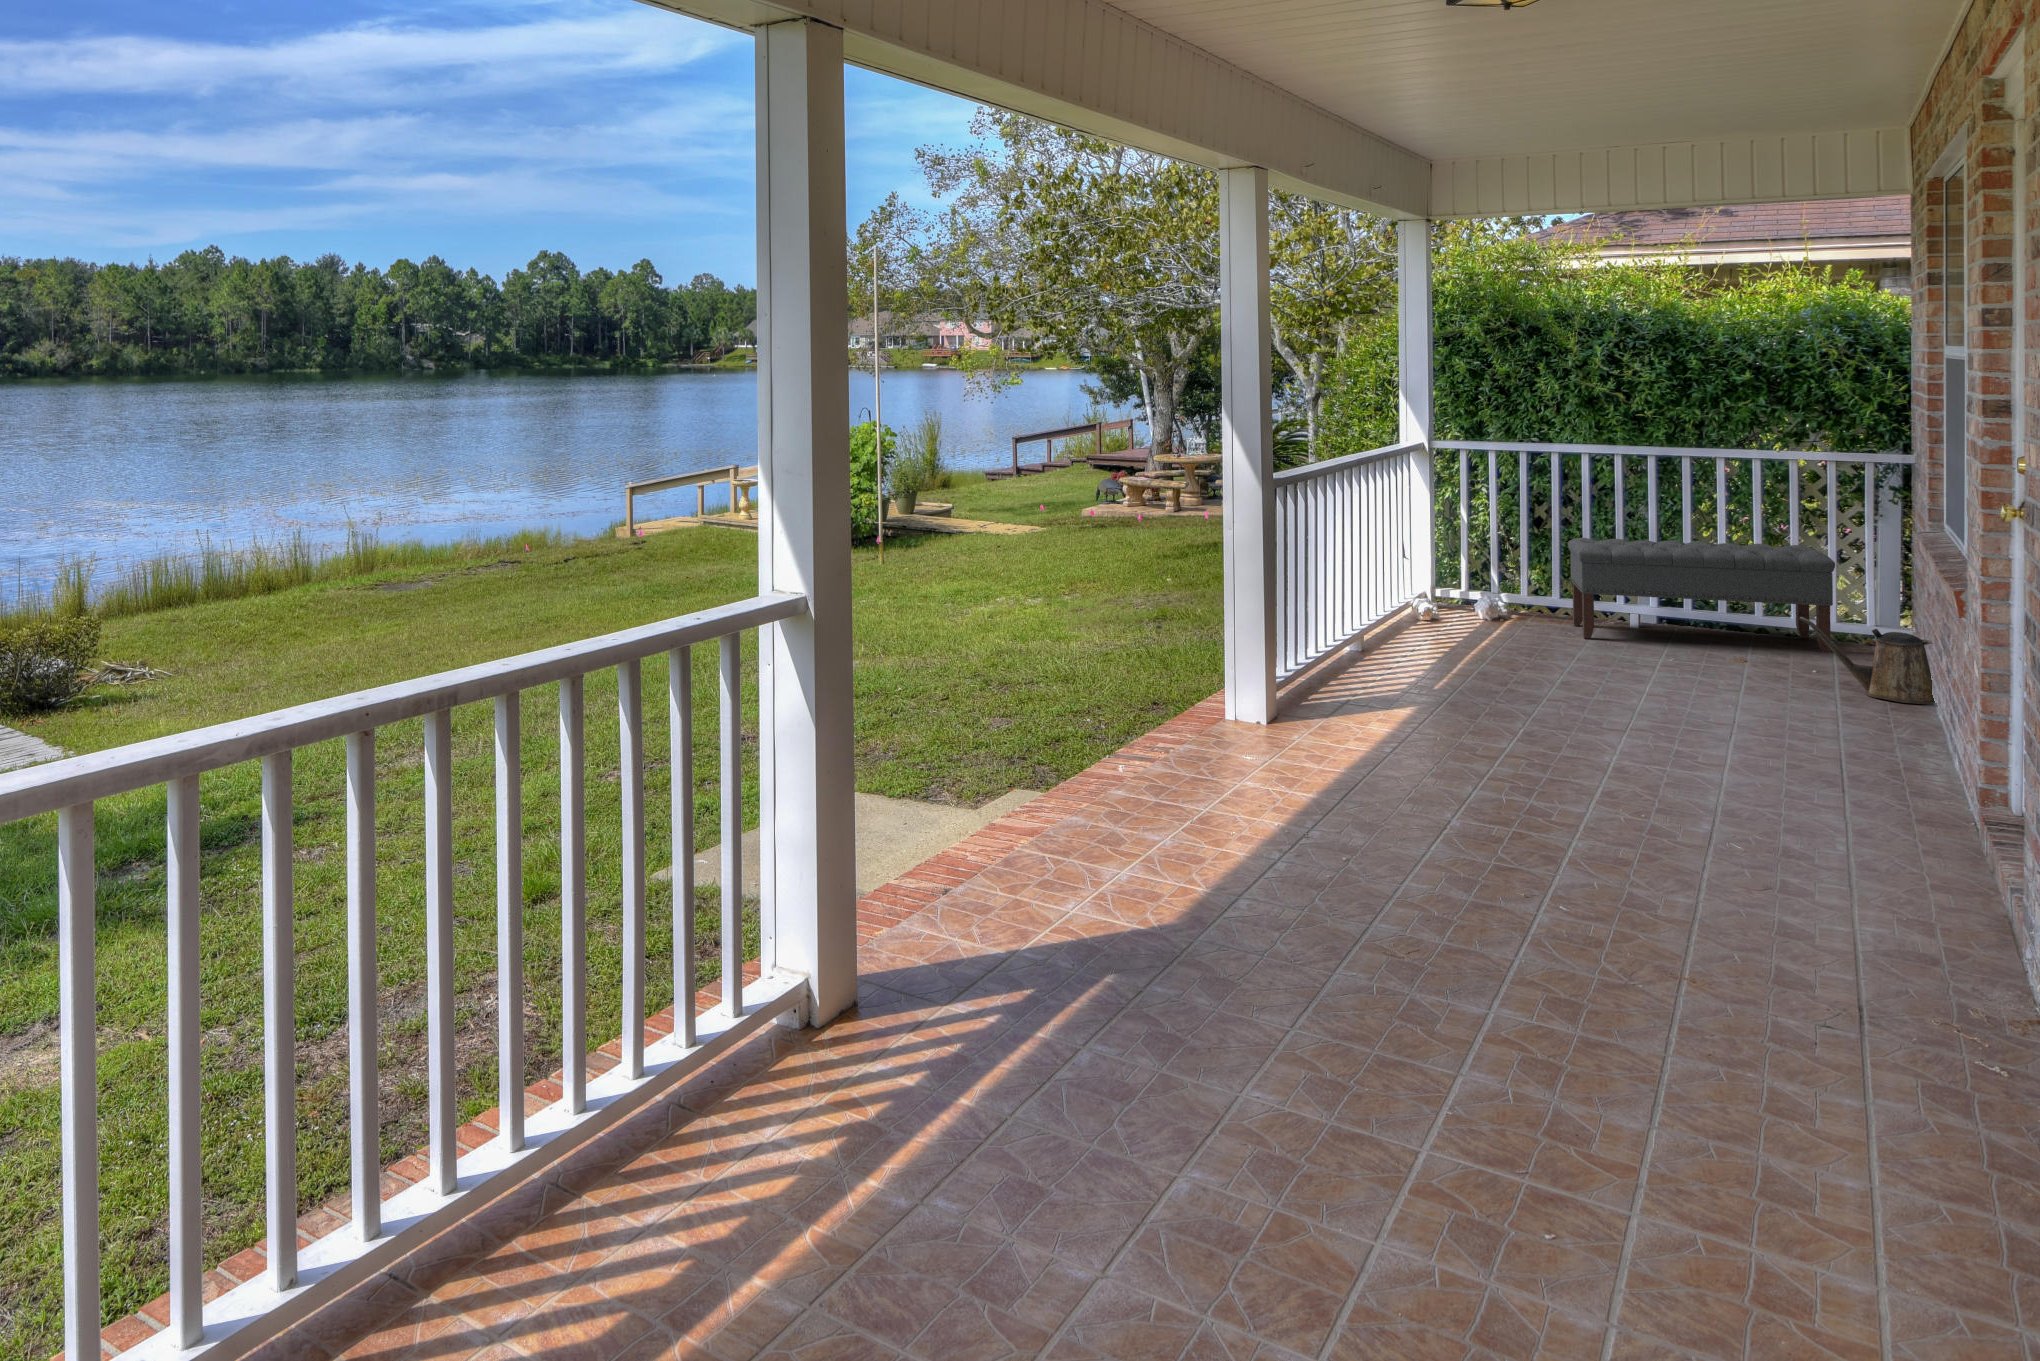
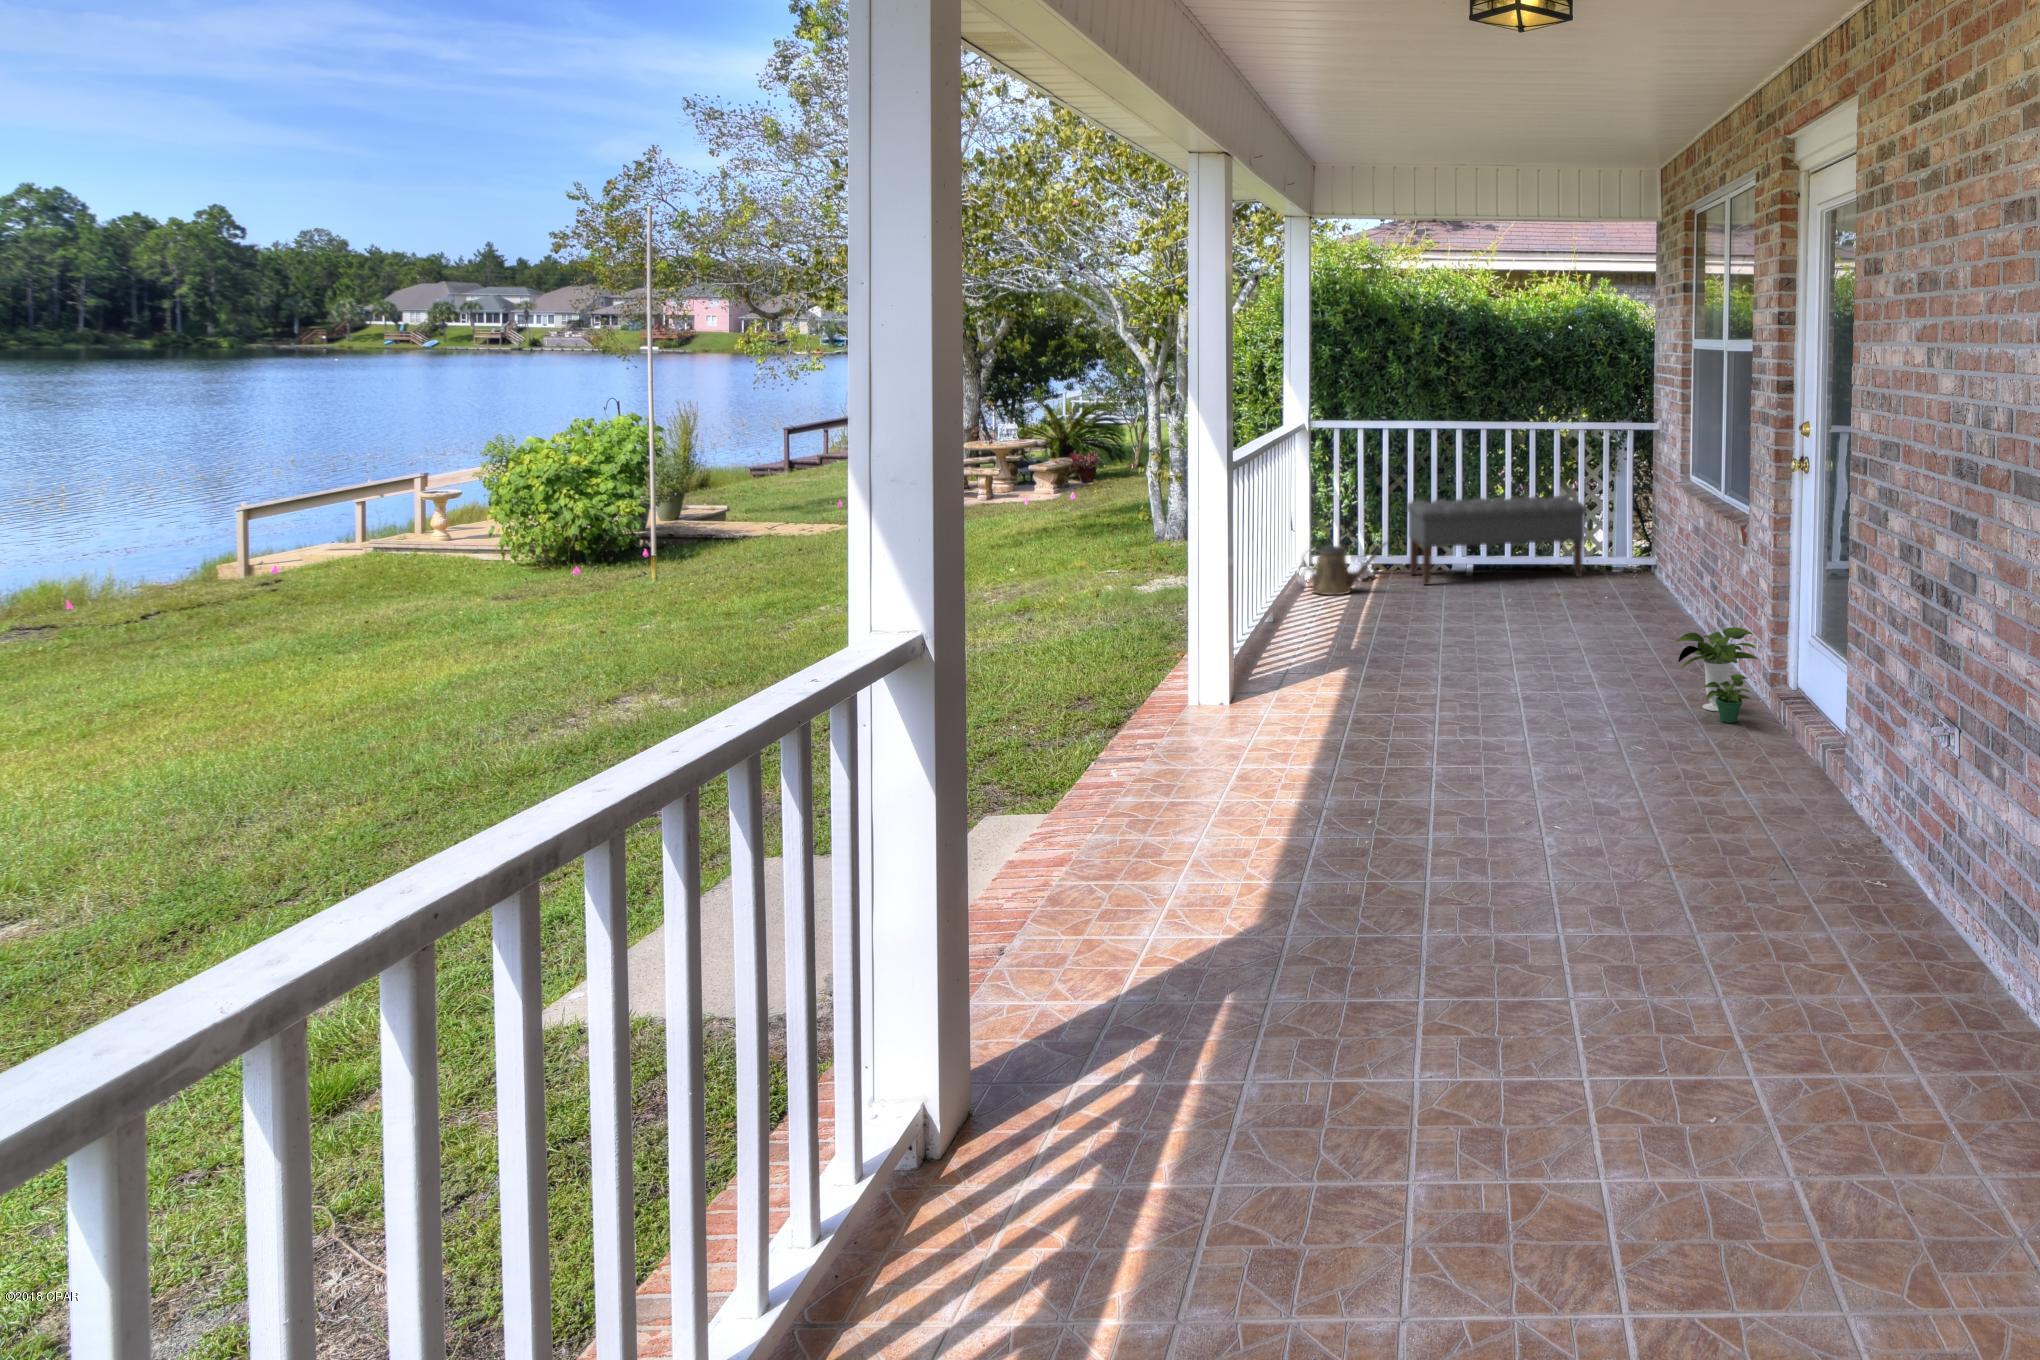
watering can: present [1800,617,1935,704] -> present [1303,543,1387,595]
potted plant: none [1855,735,2006,864] -> present [1675,627,1760,723]

